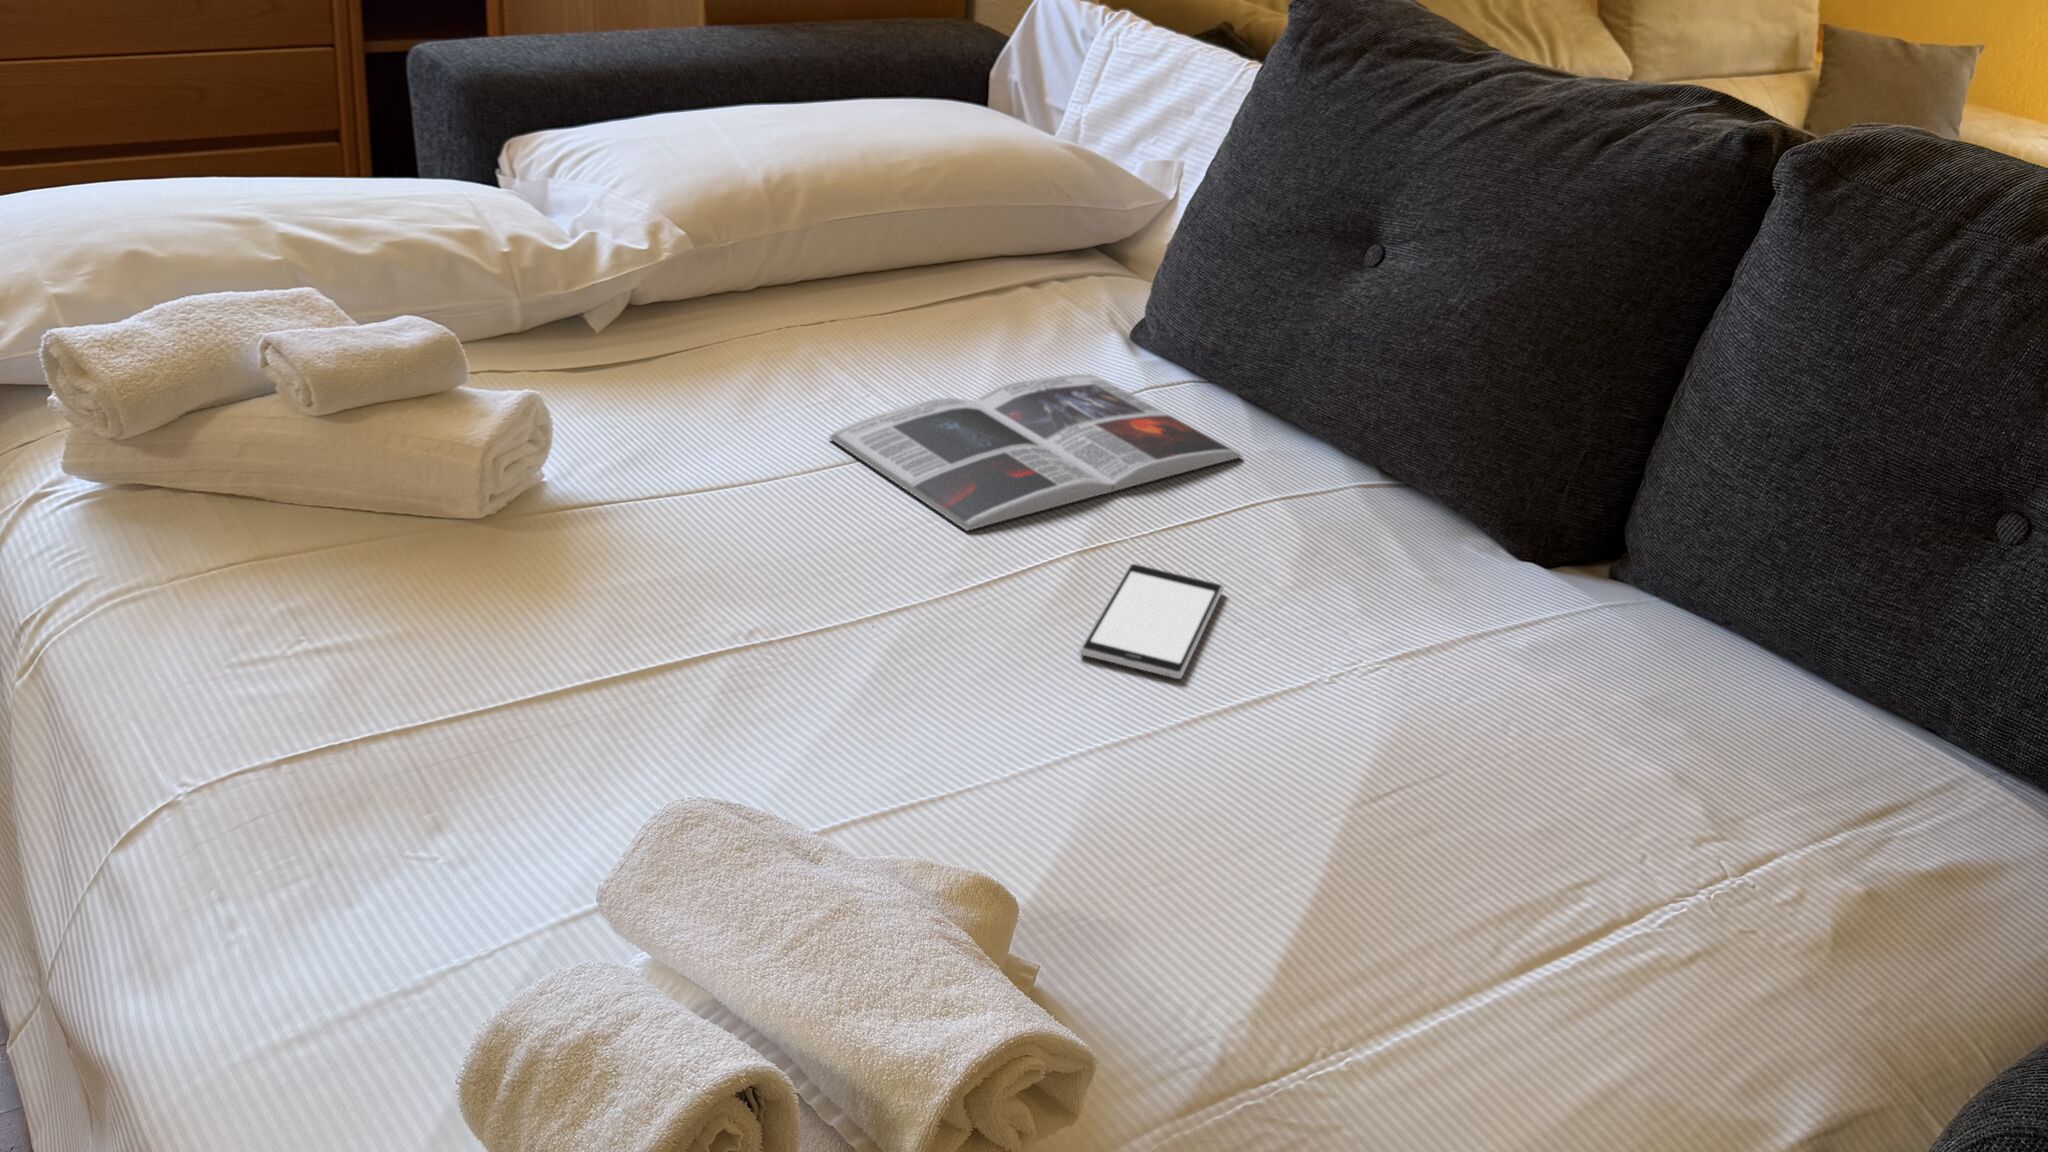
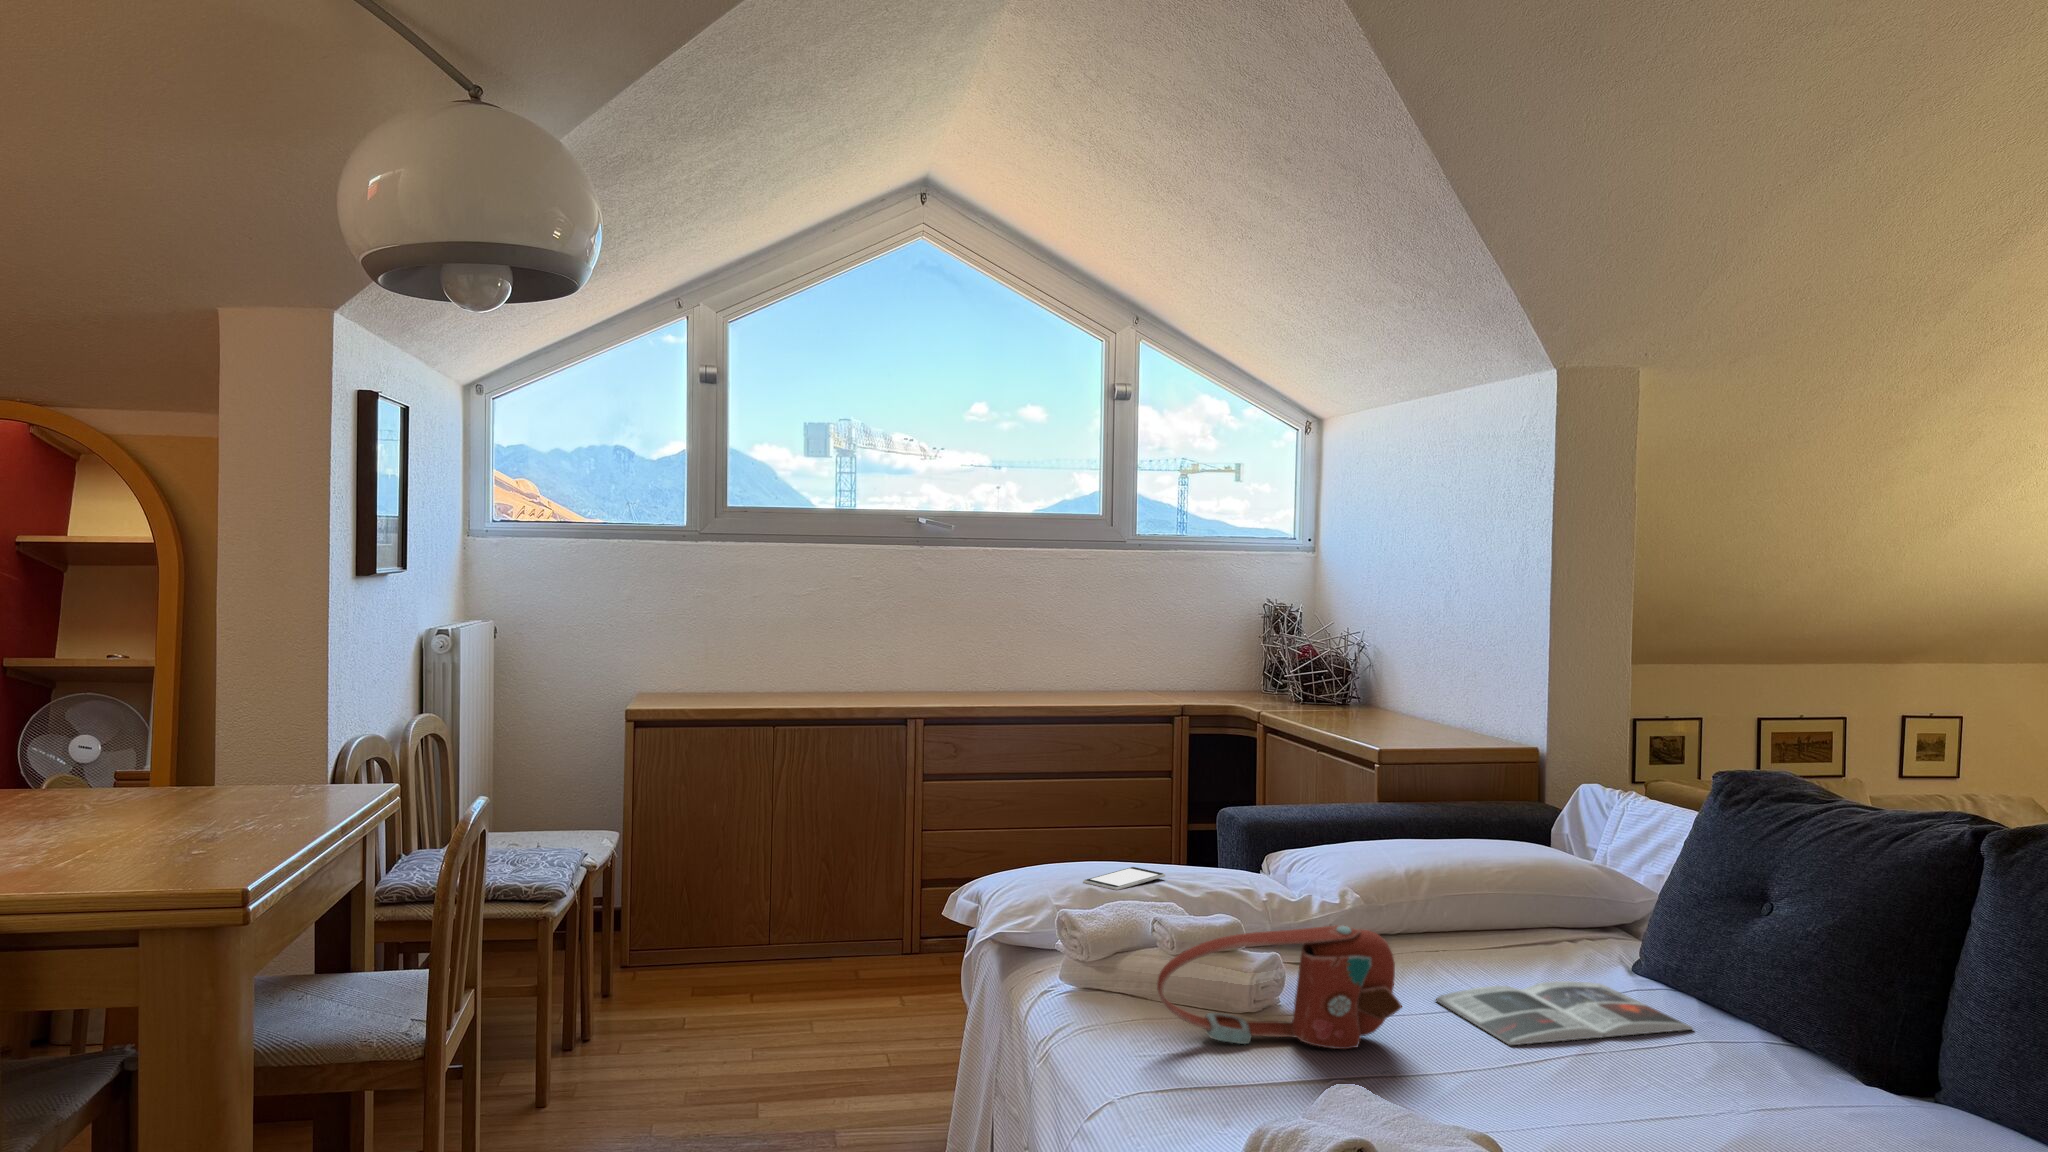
handbag: none [270,350,785,598] -> present [1157,925,1402,1049]
smartphone: present [1079,563,1224,679] -> present [1083,867,1165,890]

